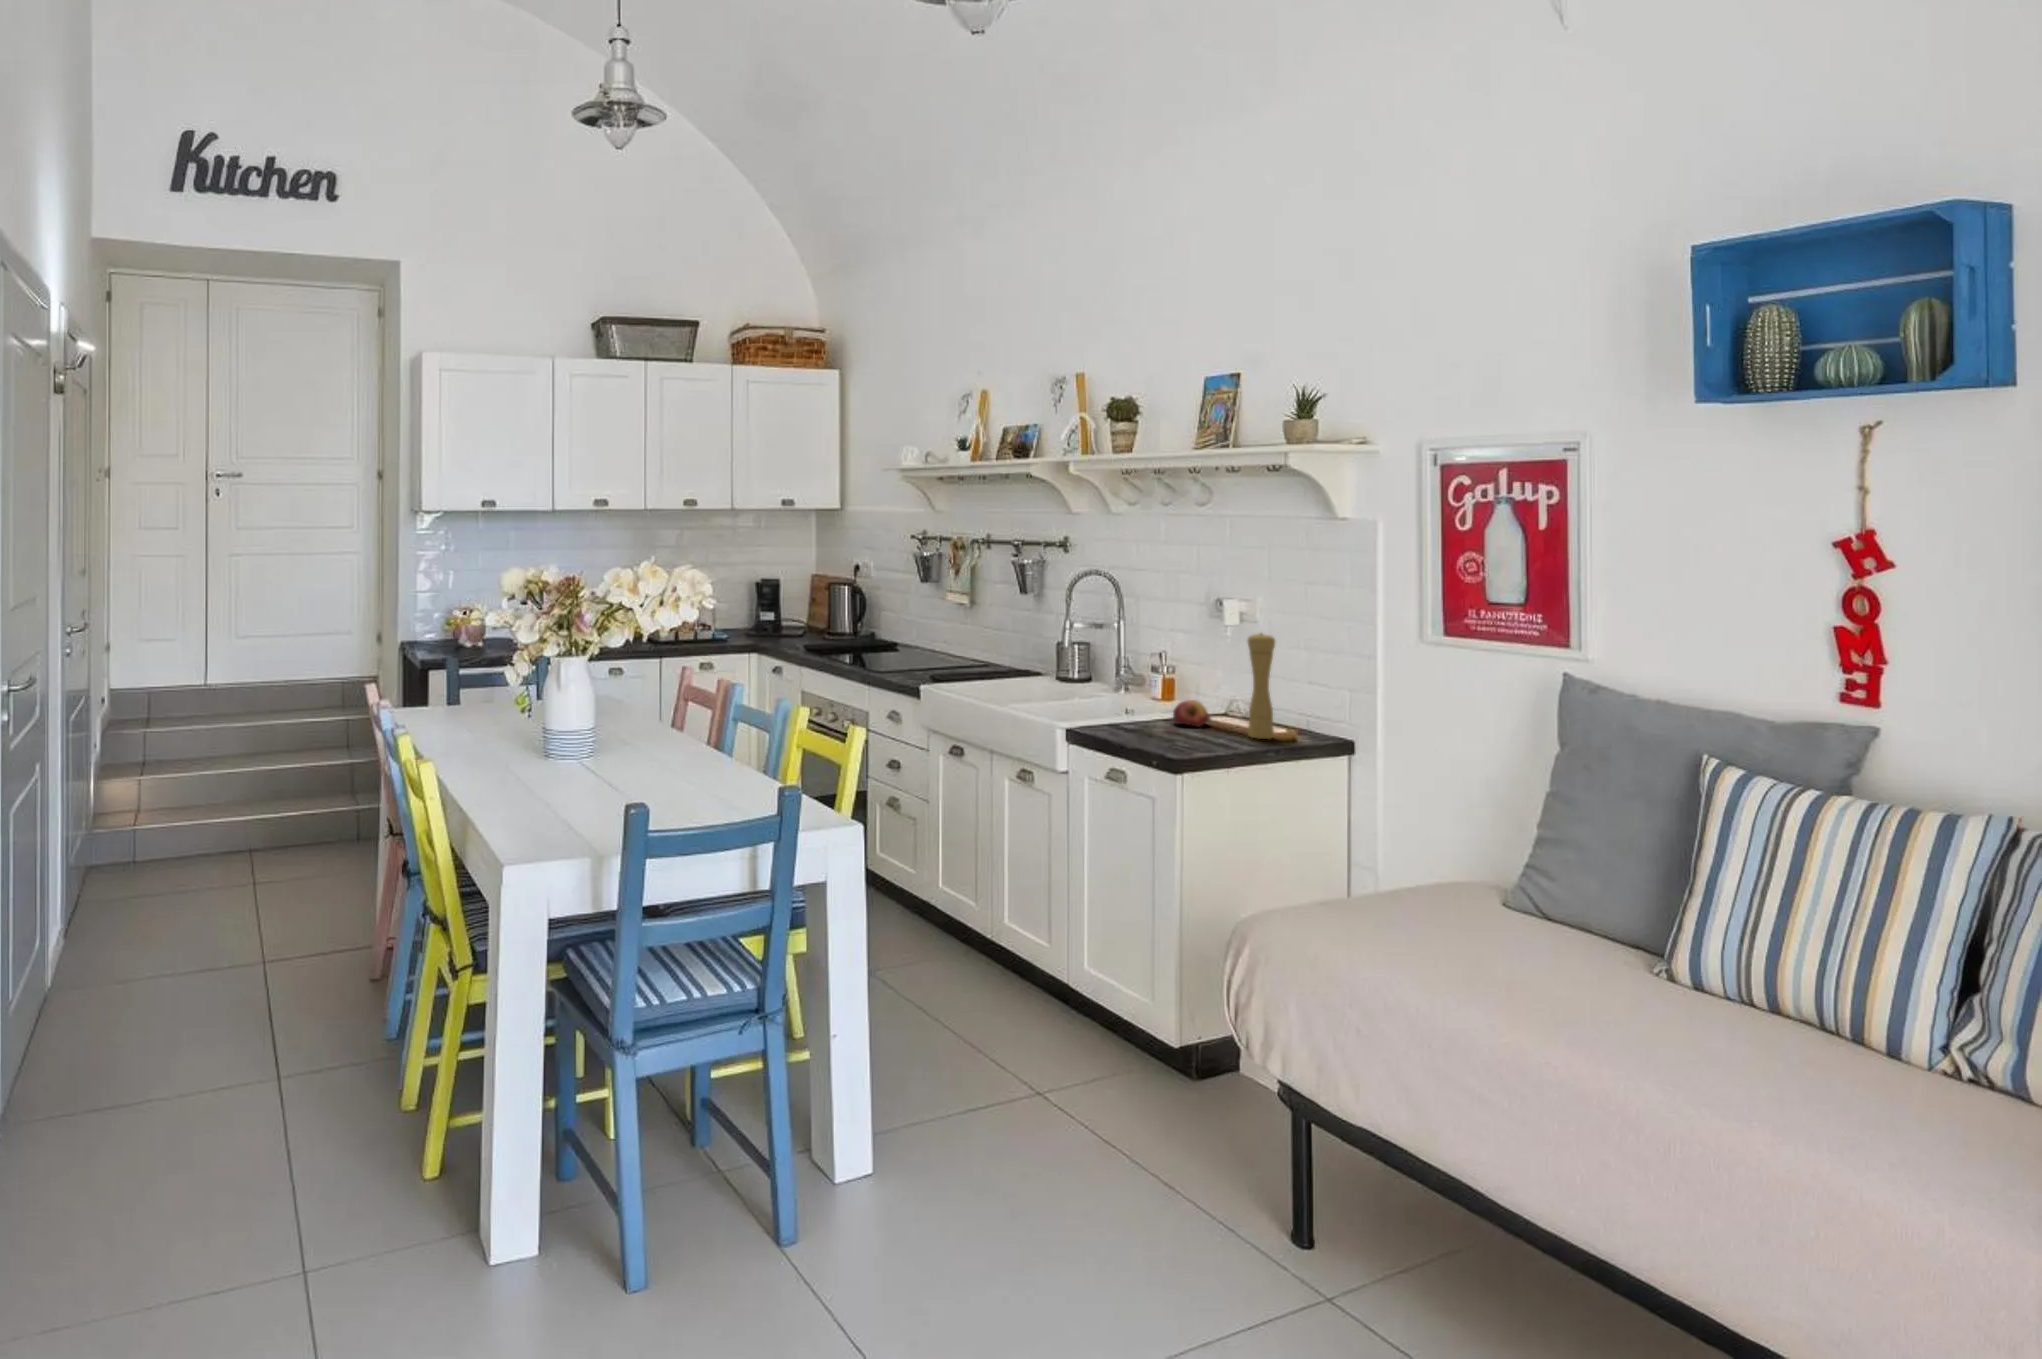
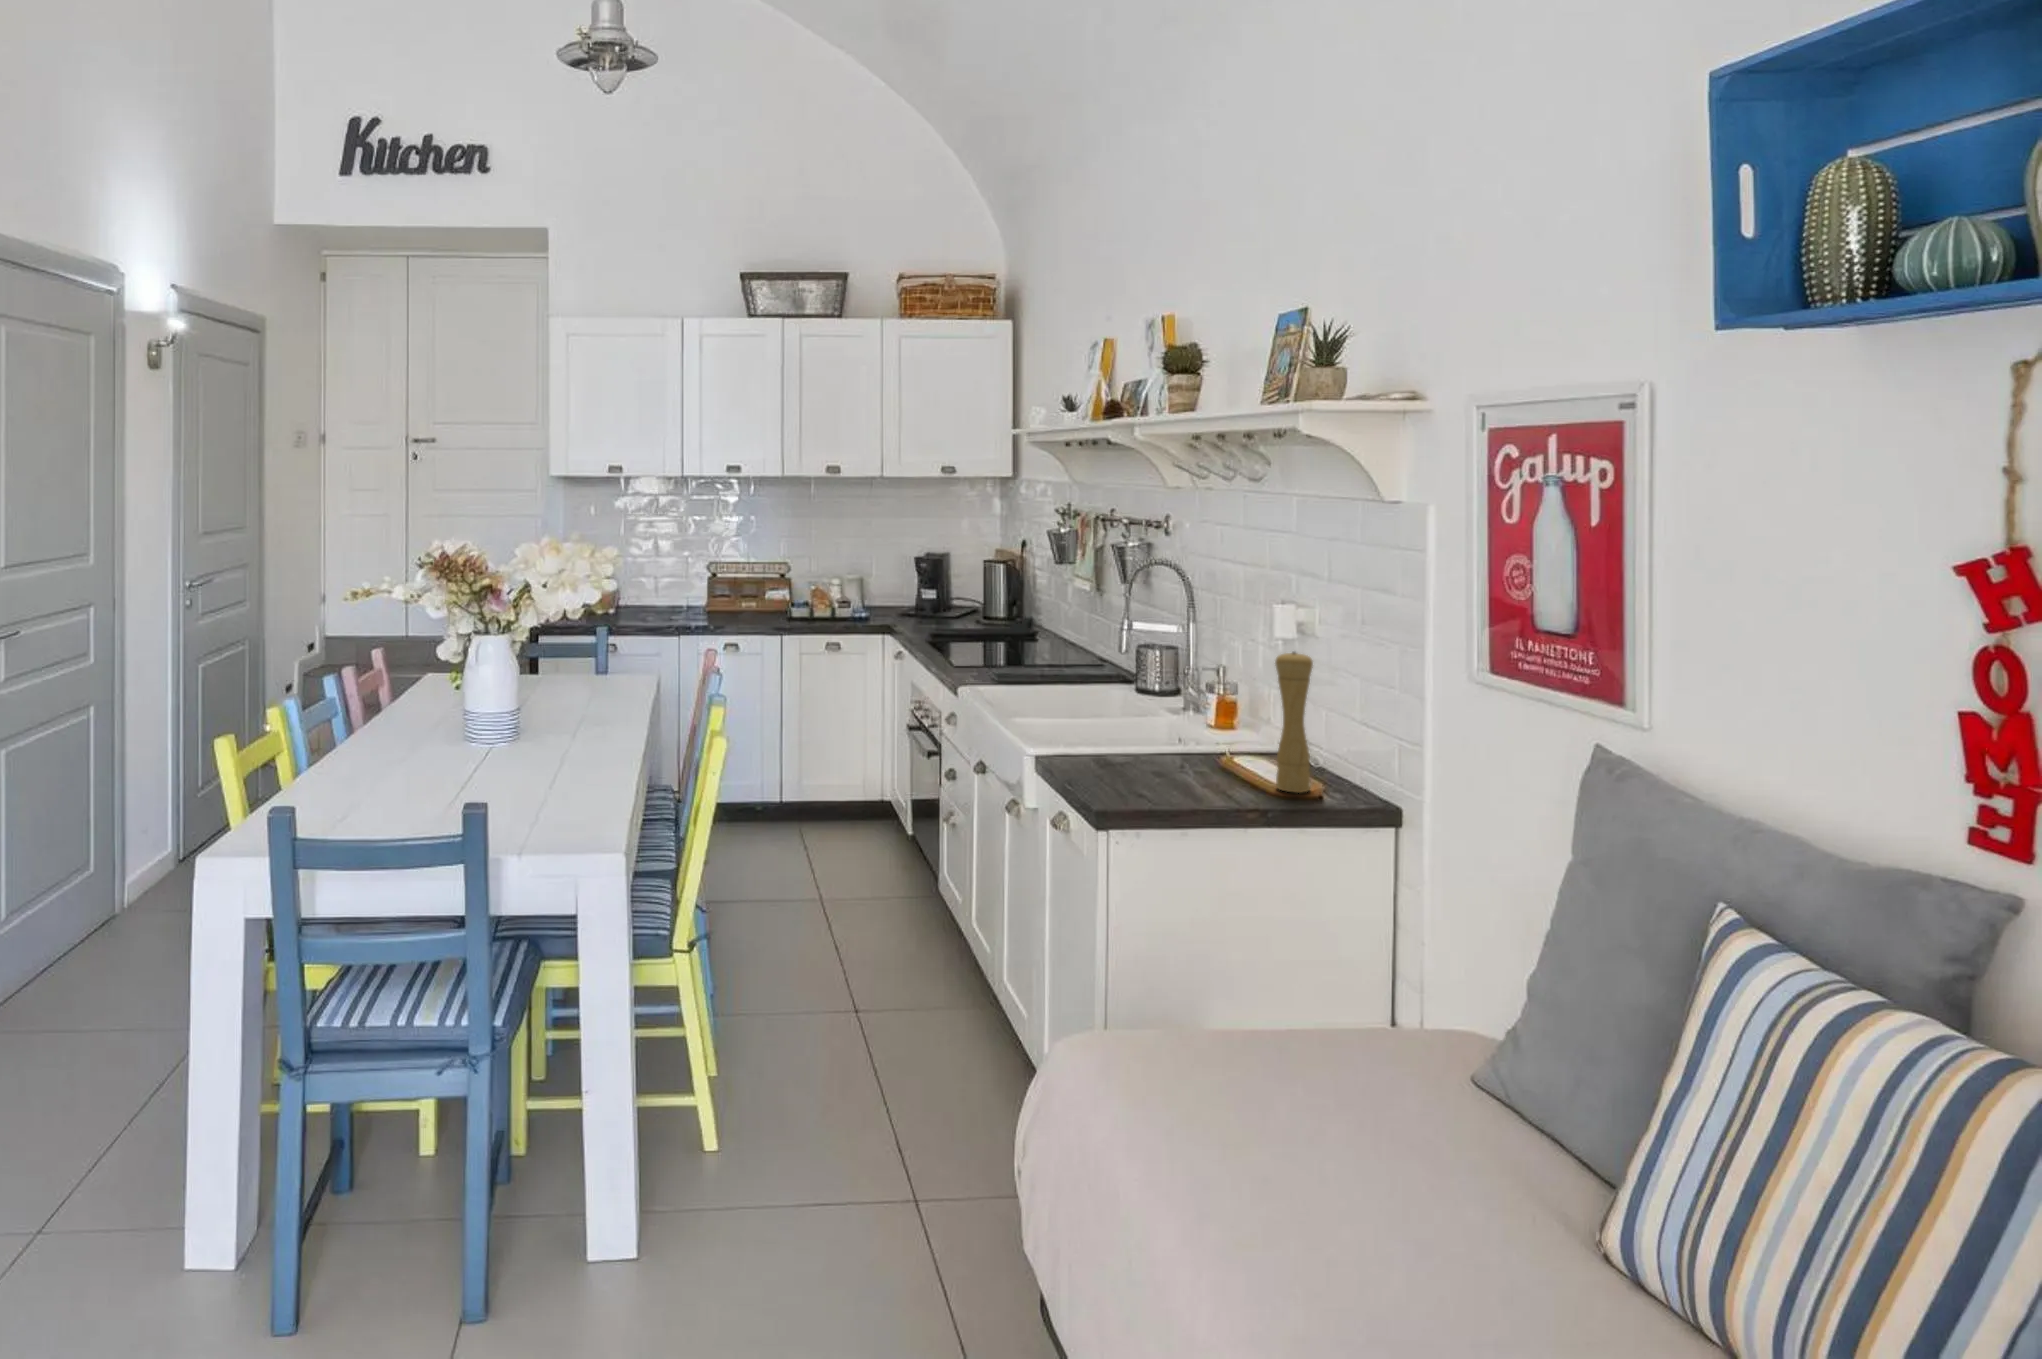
apple: present [1173,700,1210,727] -> none [1207,732,1254,768]

